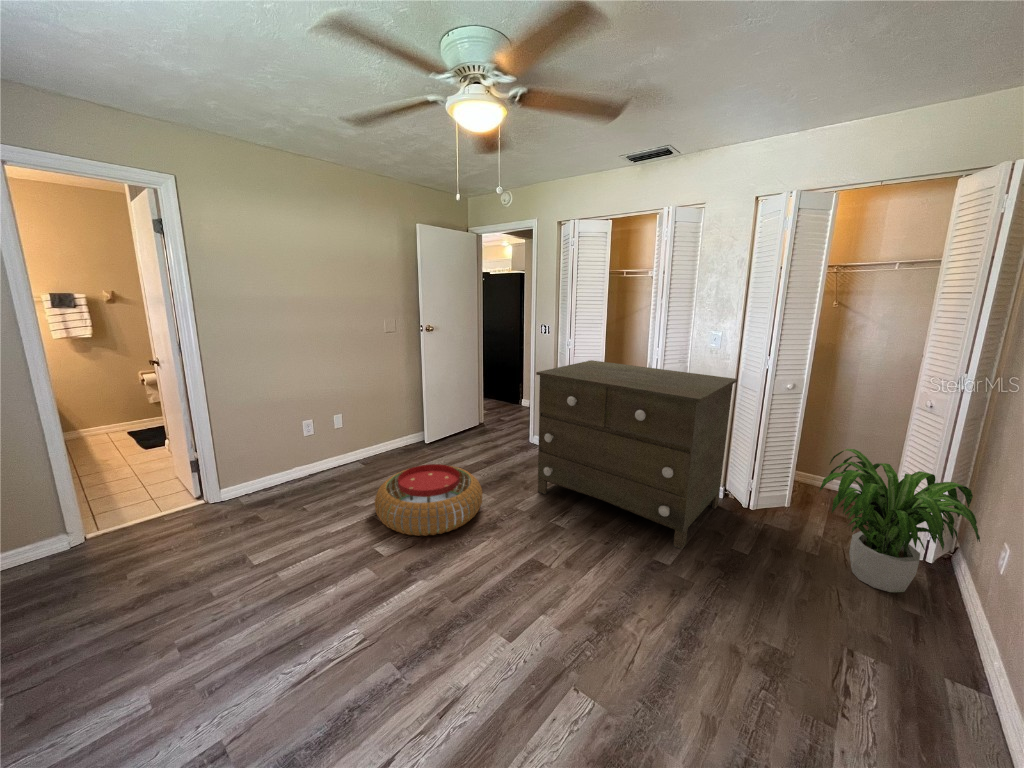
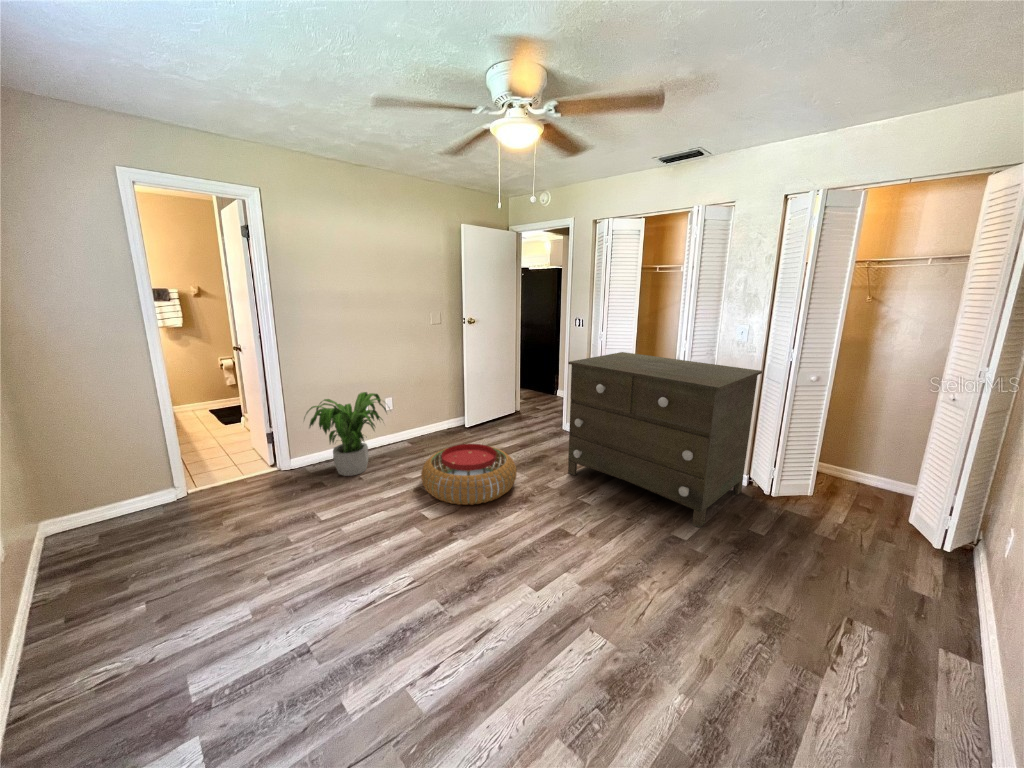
potted plant: present [819,449,980,592] -> present [304,392,387,476]

